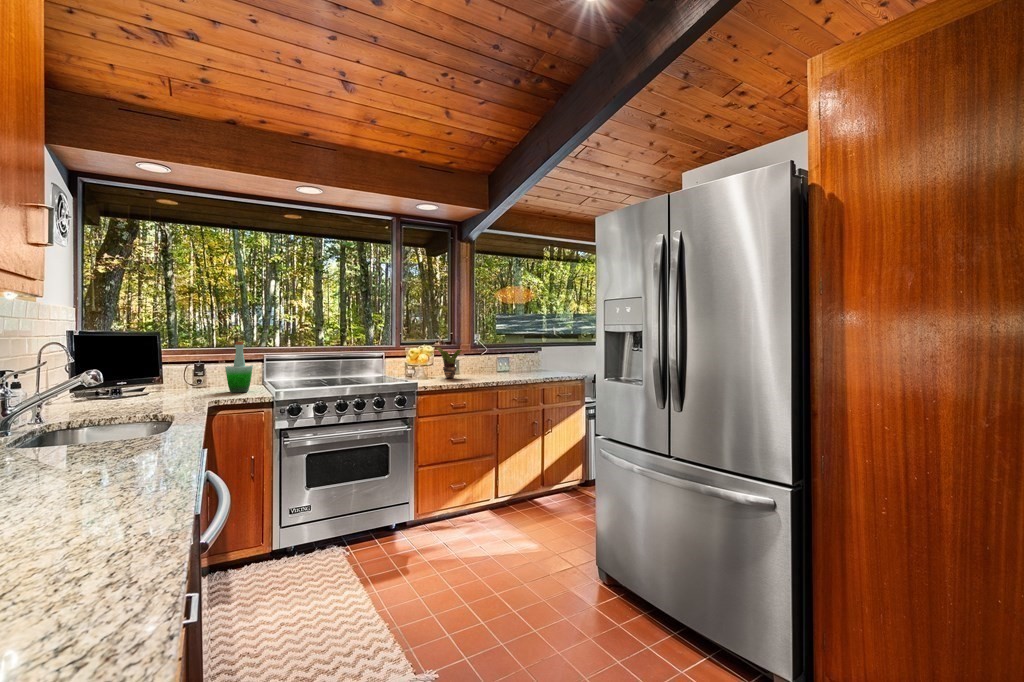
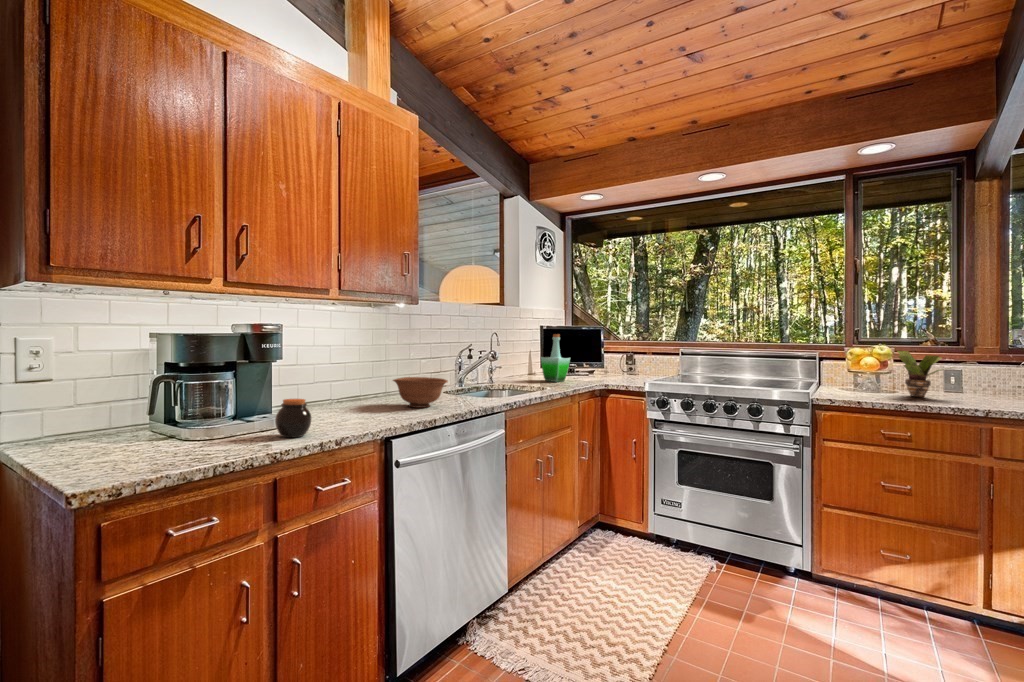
bottle: present [225,342,253,393] -> present [541,334,570,382]
bowl: none [37,421,153,475] -> present [393,377,448,408]
jar: none [77,486,155,565] -> present [275,399,311,438]

